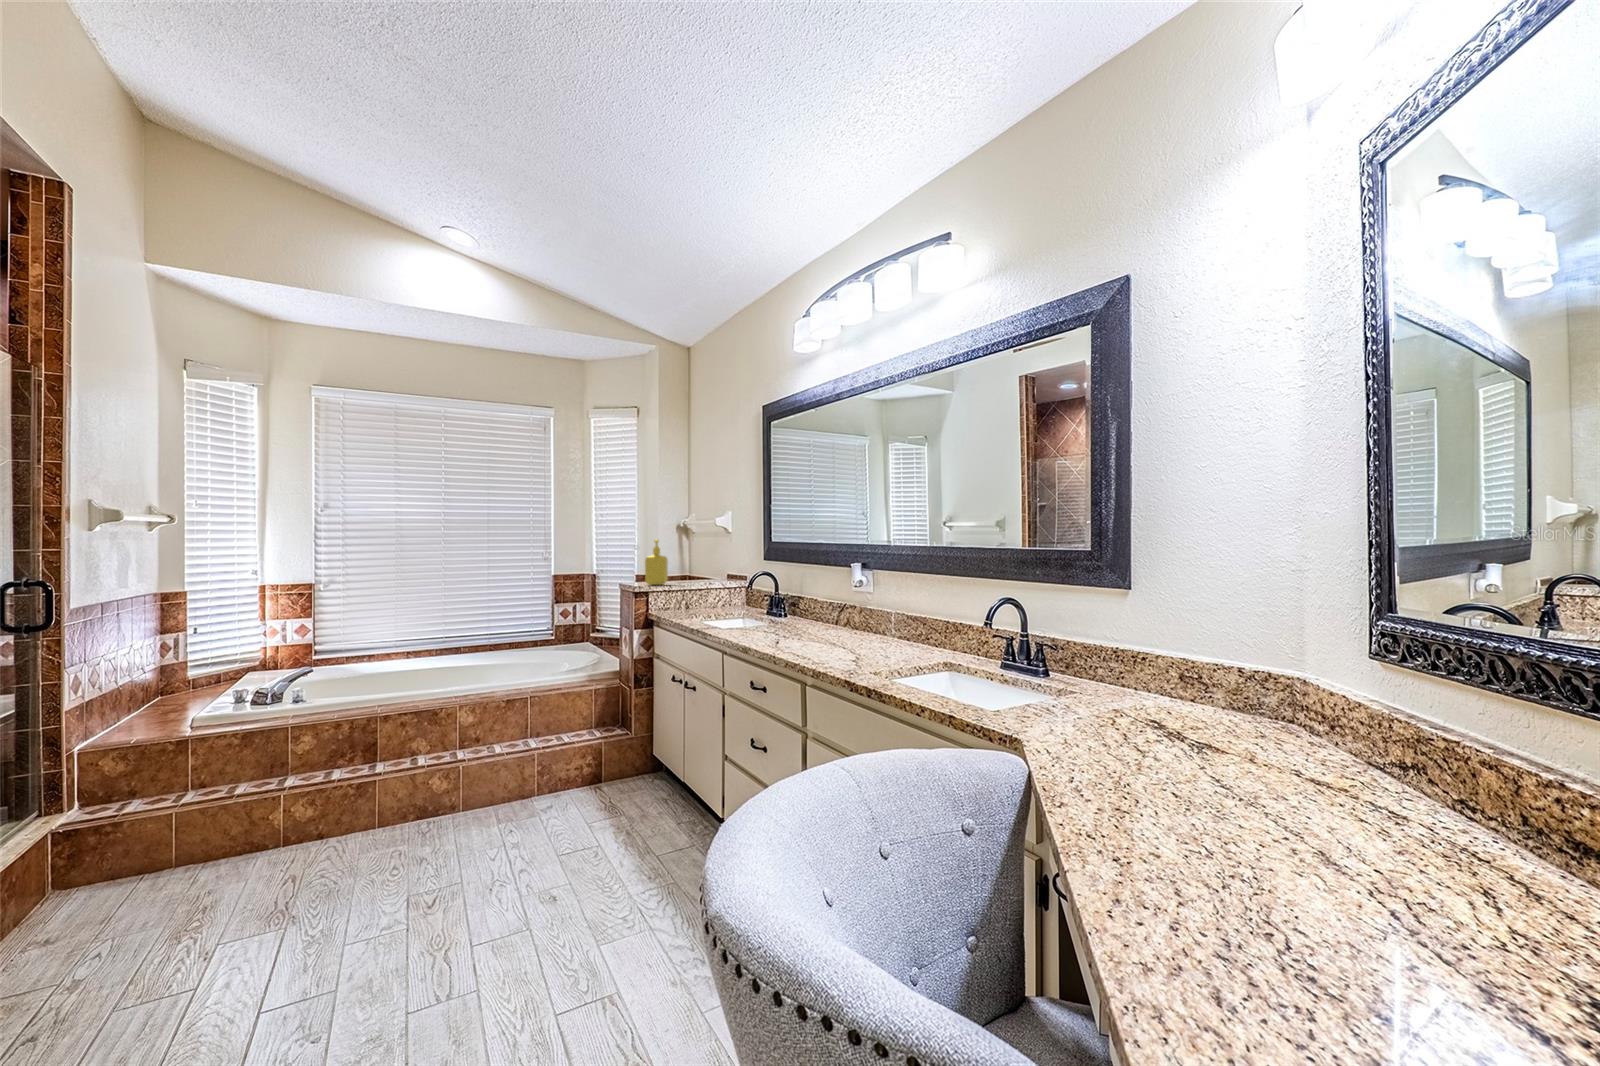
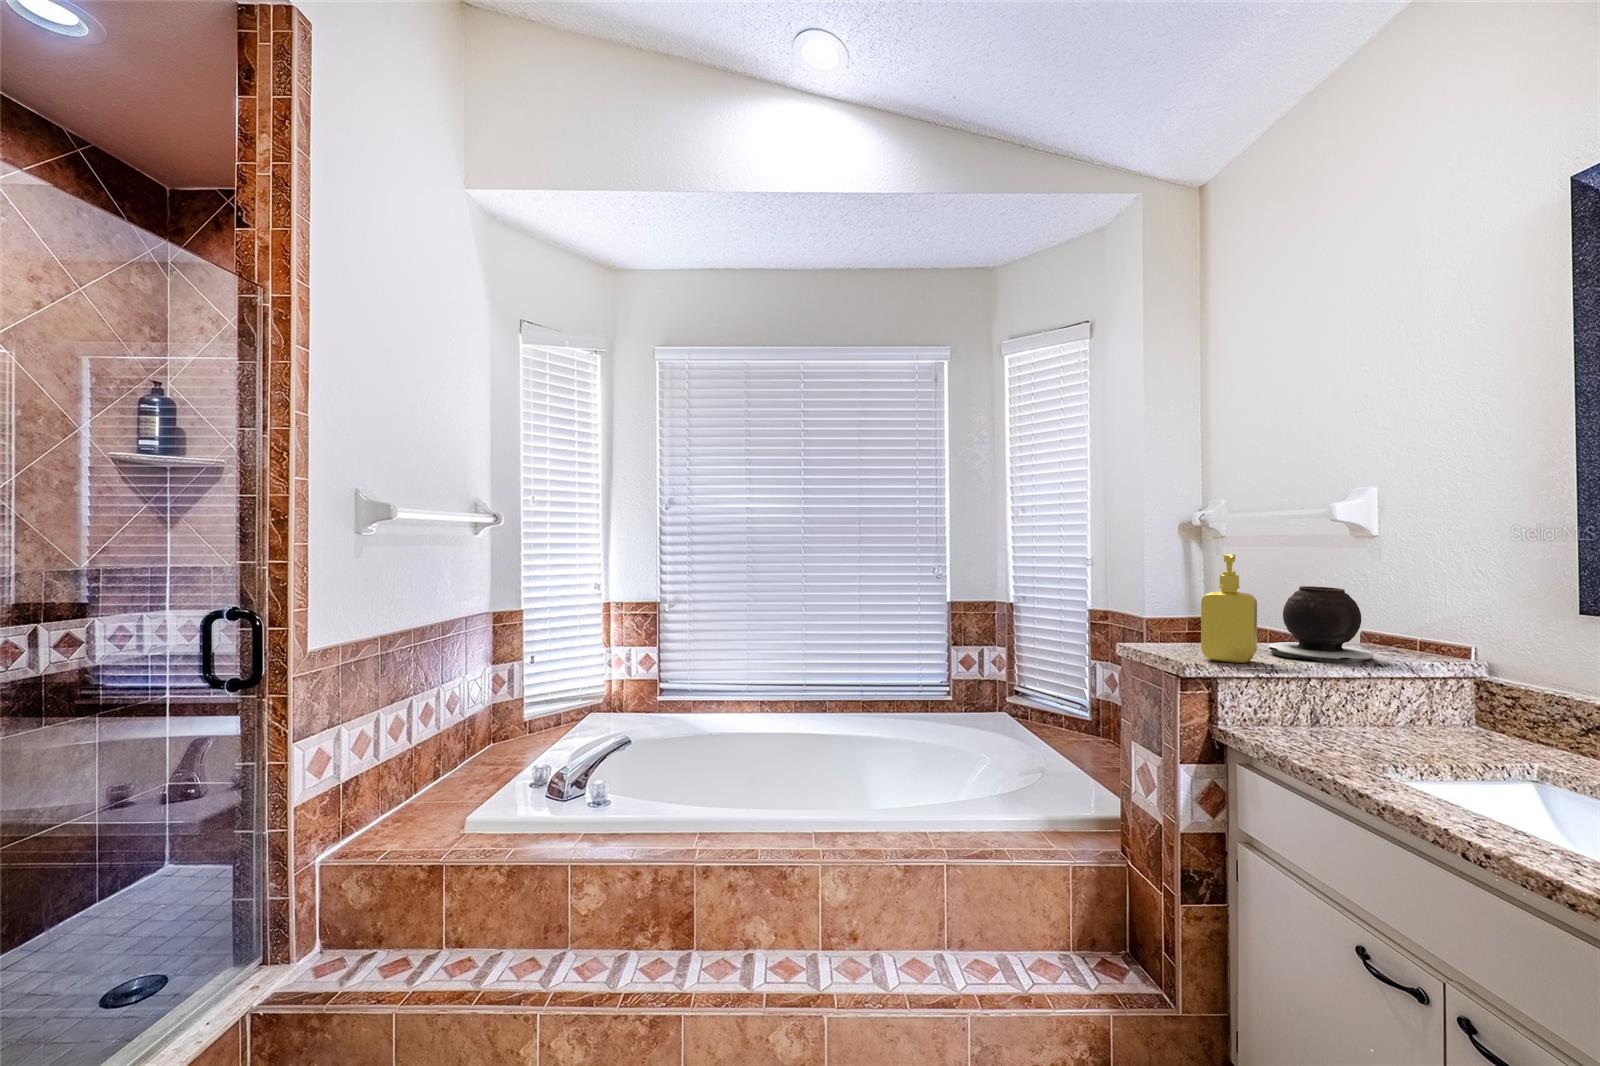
vase: none [677,553,713,583] -> present [1268,586,1374,663]

